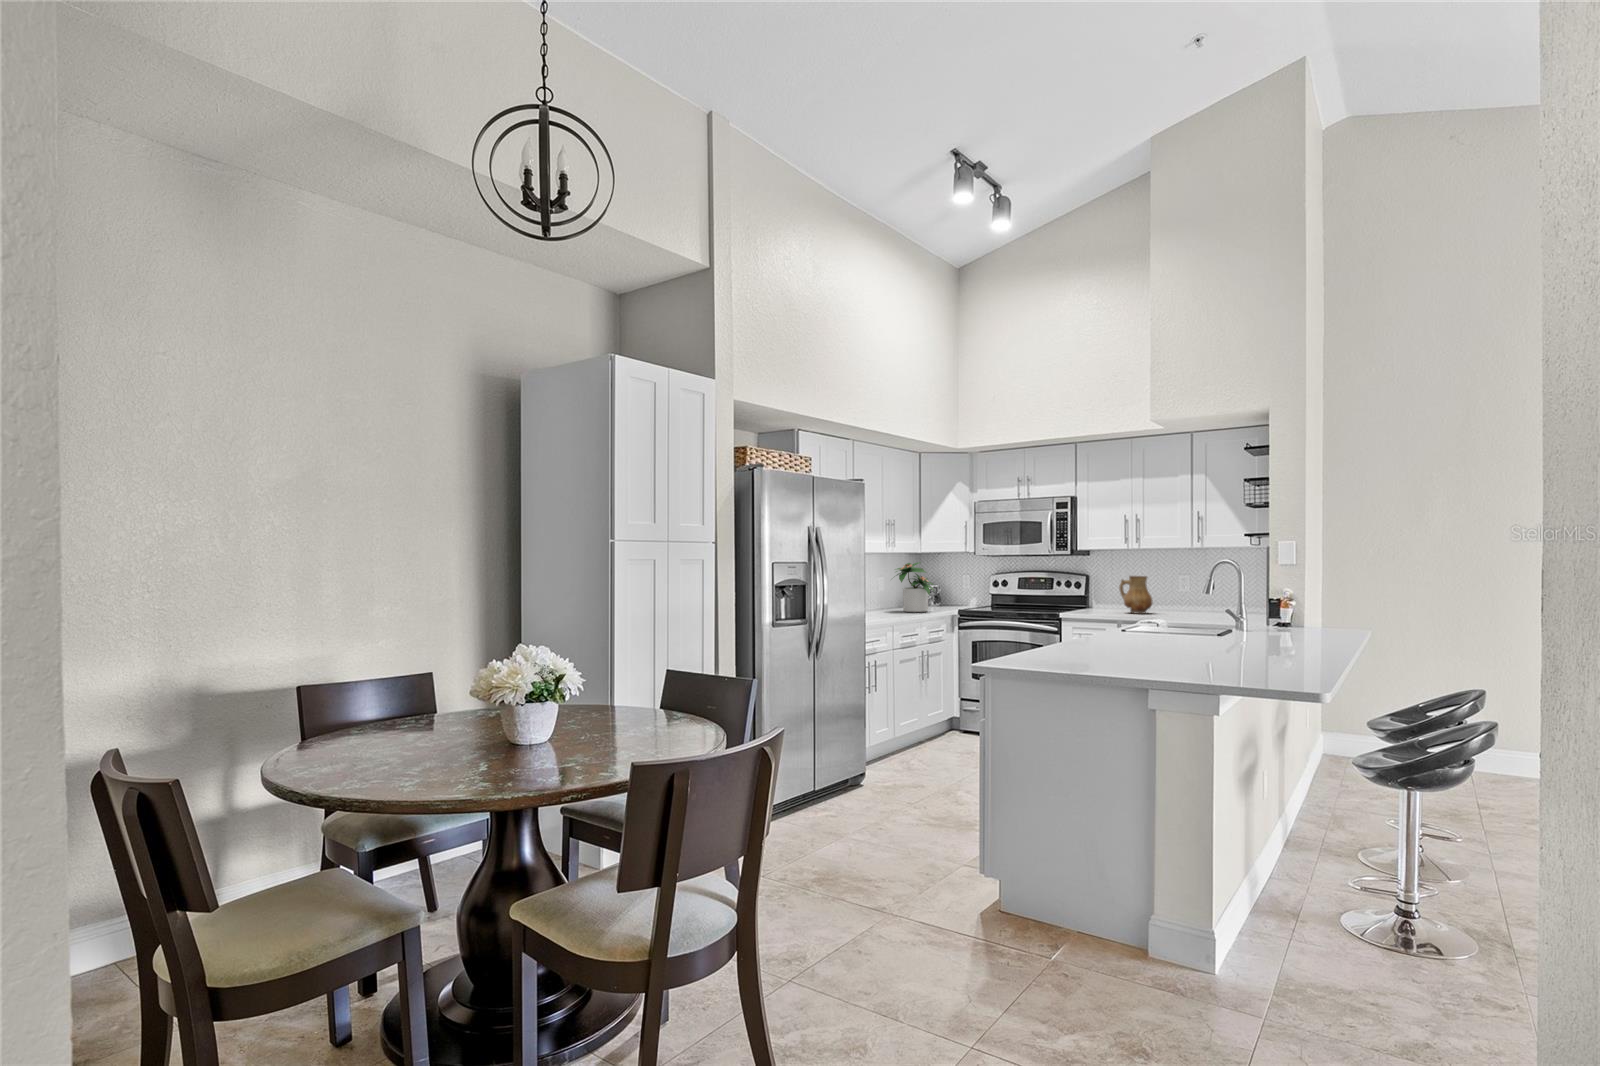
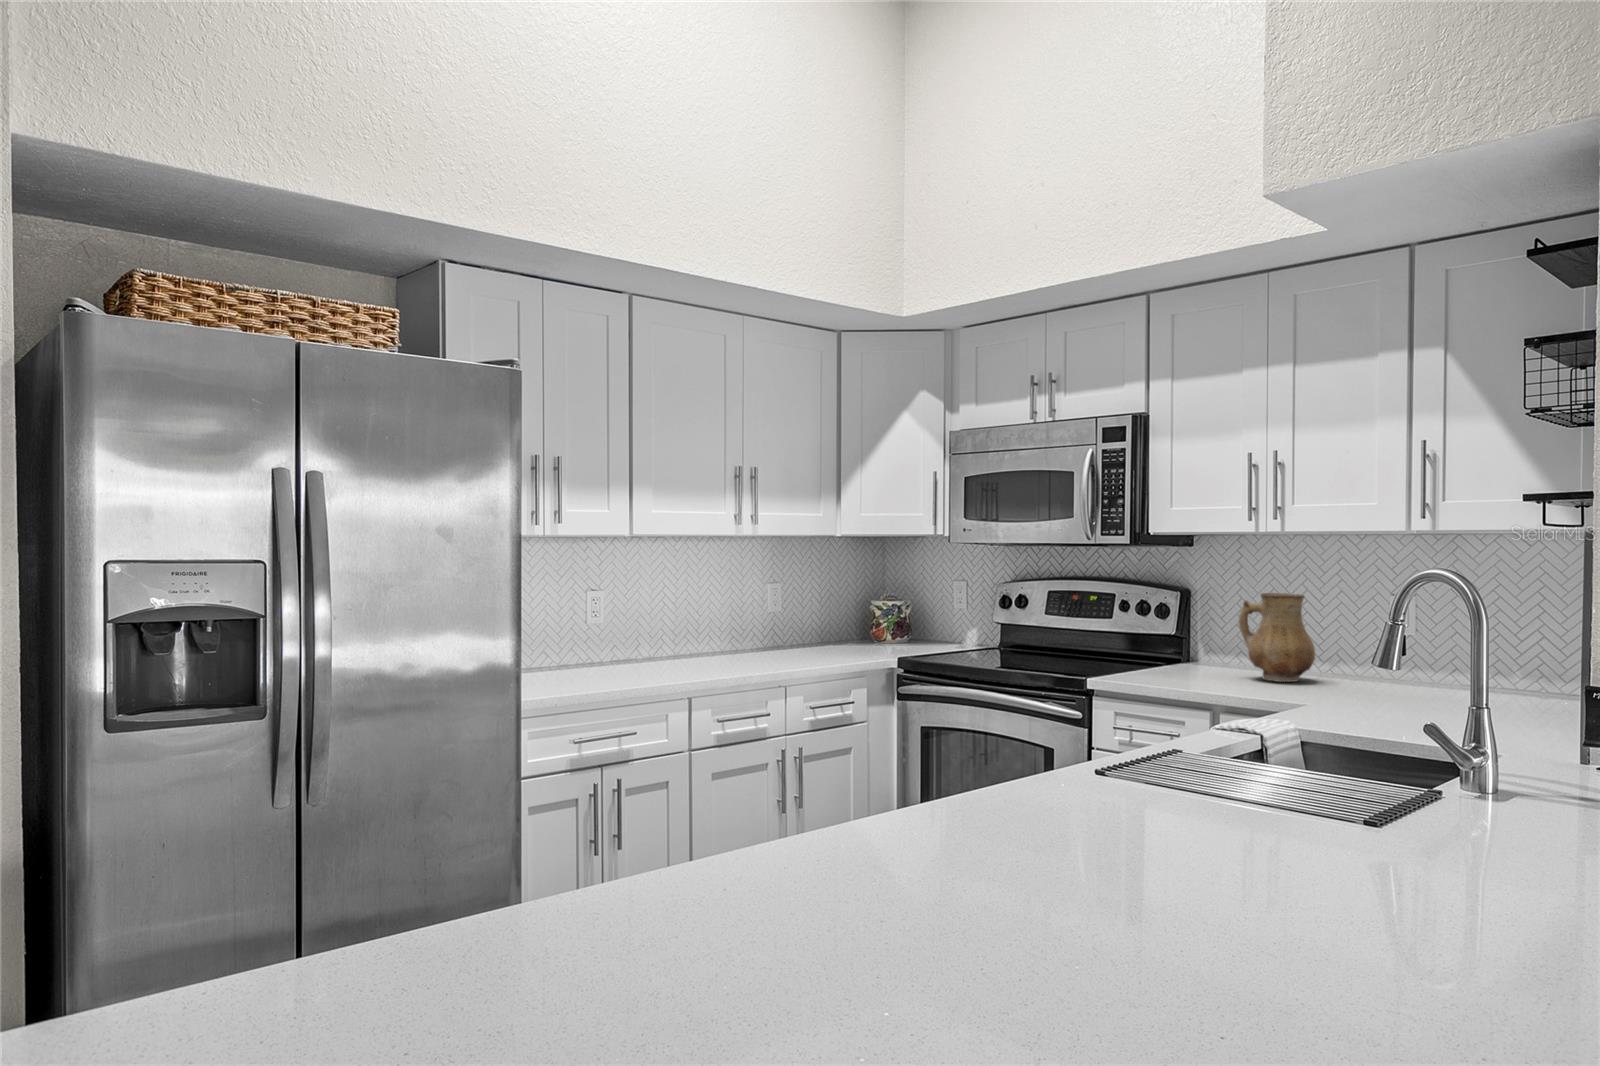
potted plant: present [894,562,933,612] -> none [754,557,849,661]

